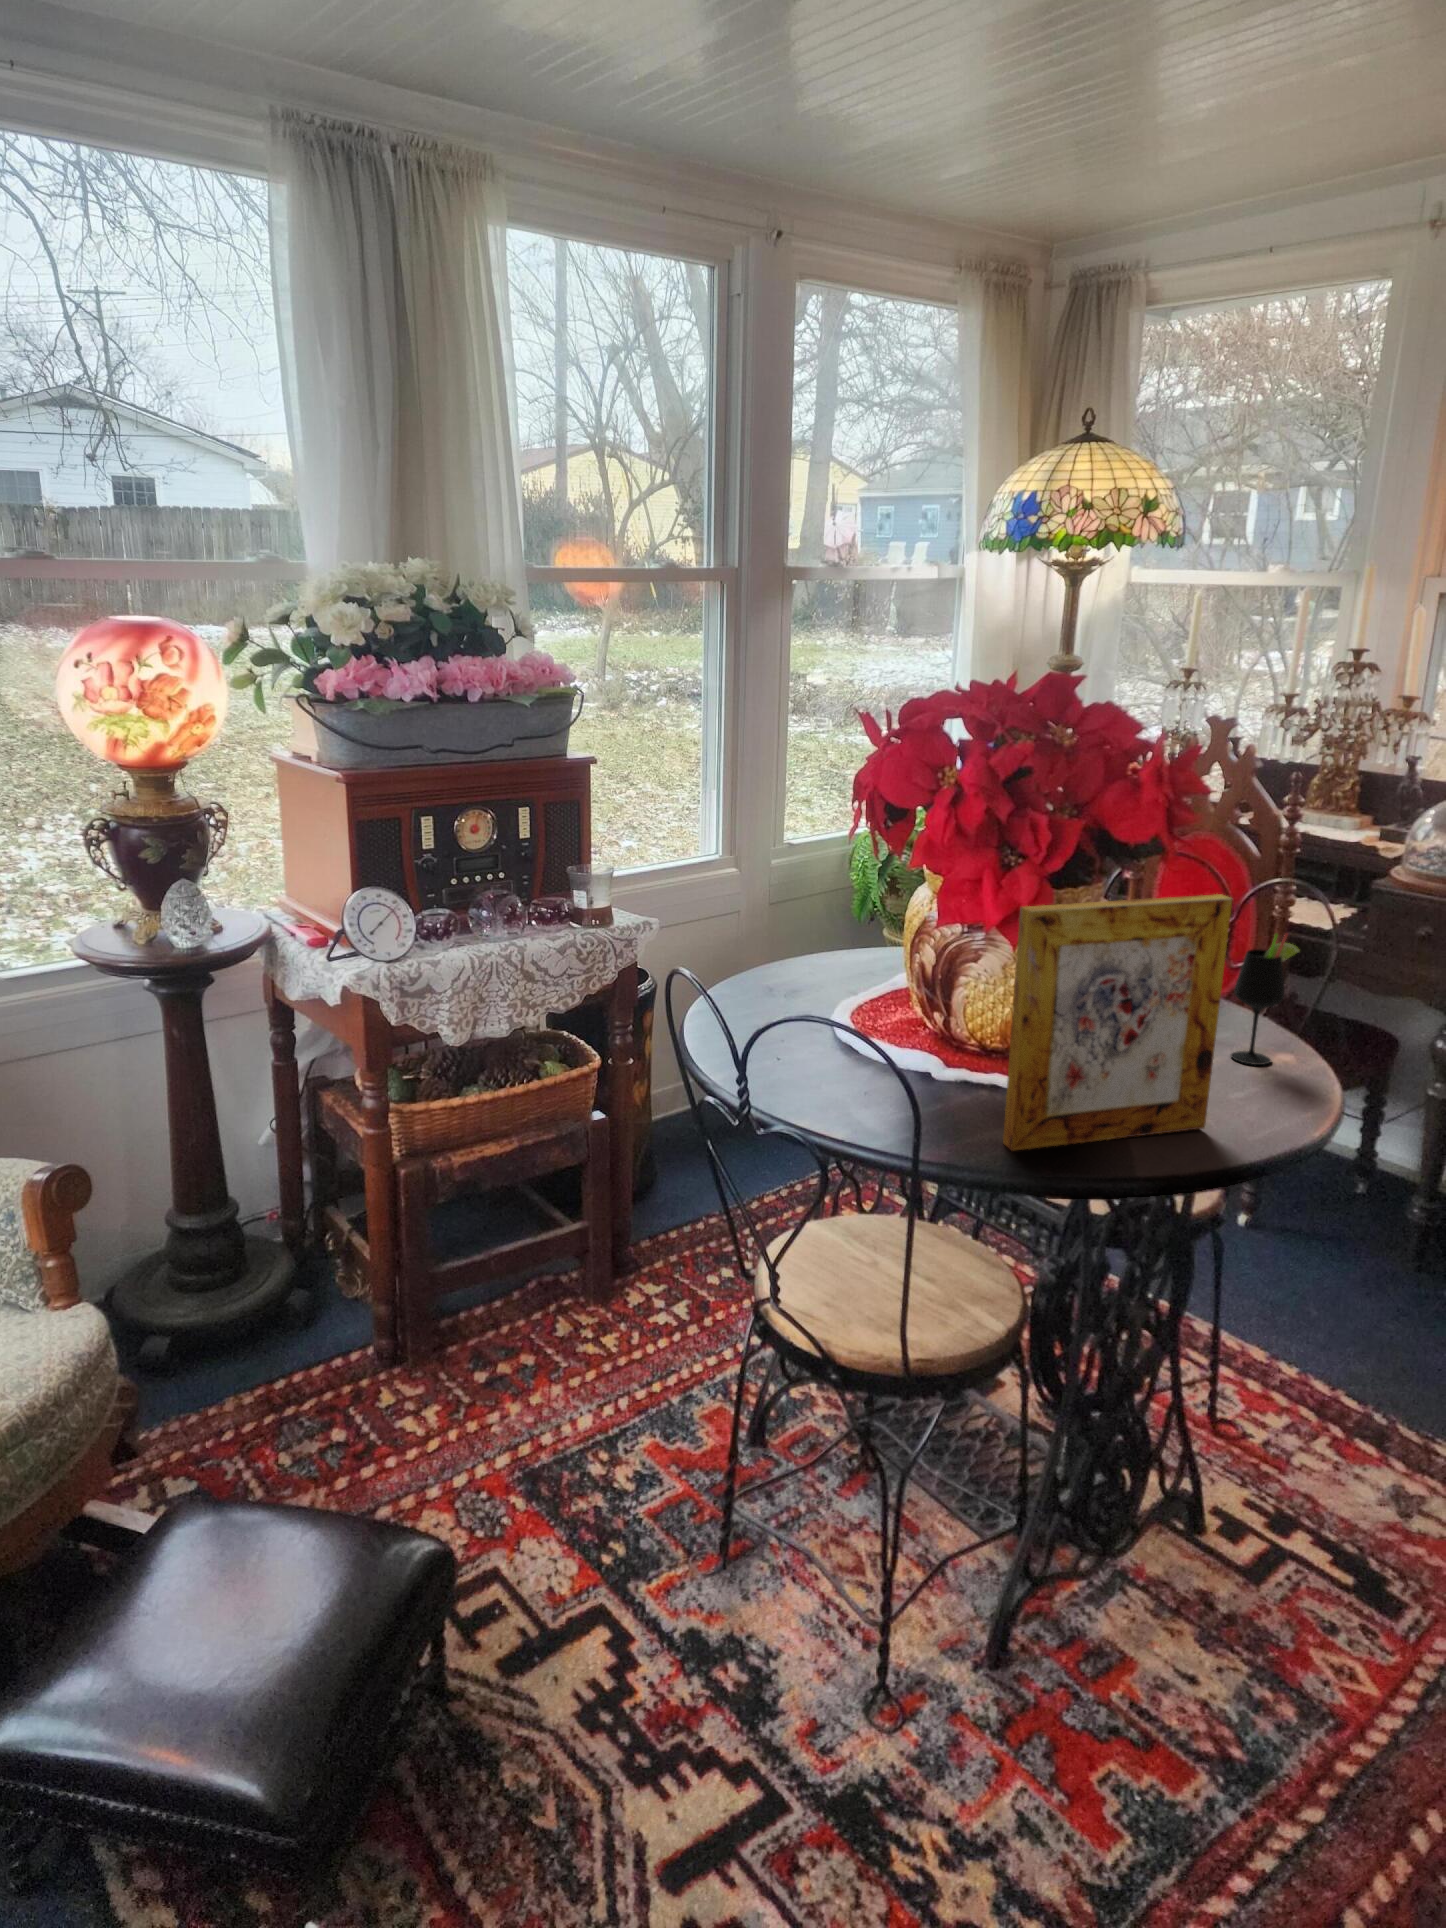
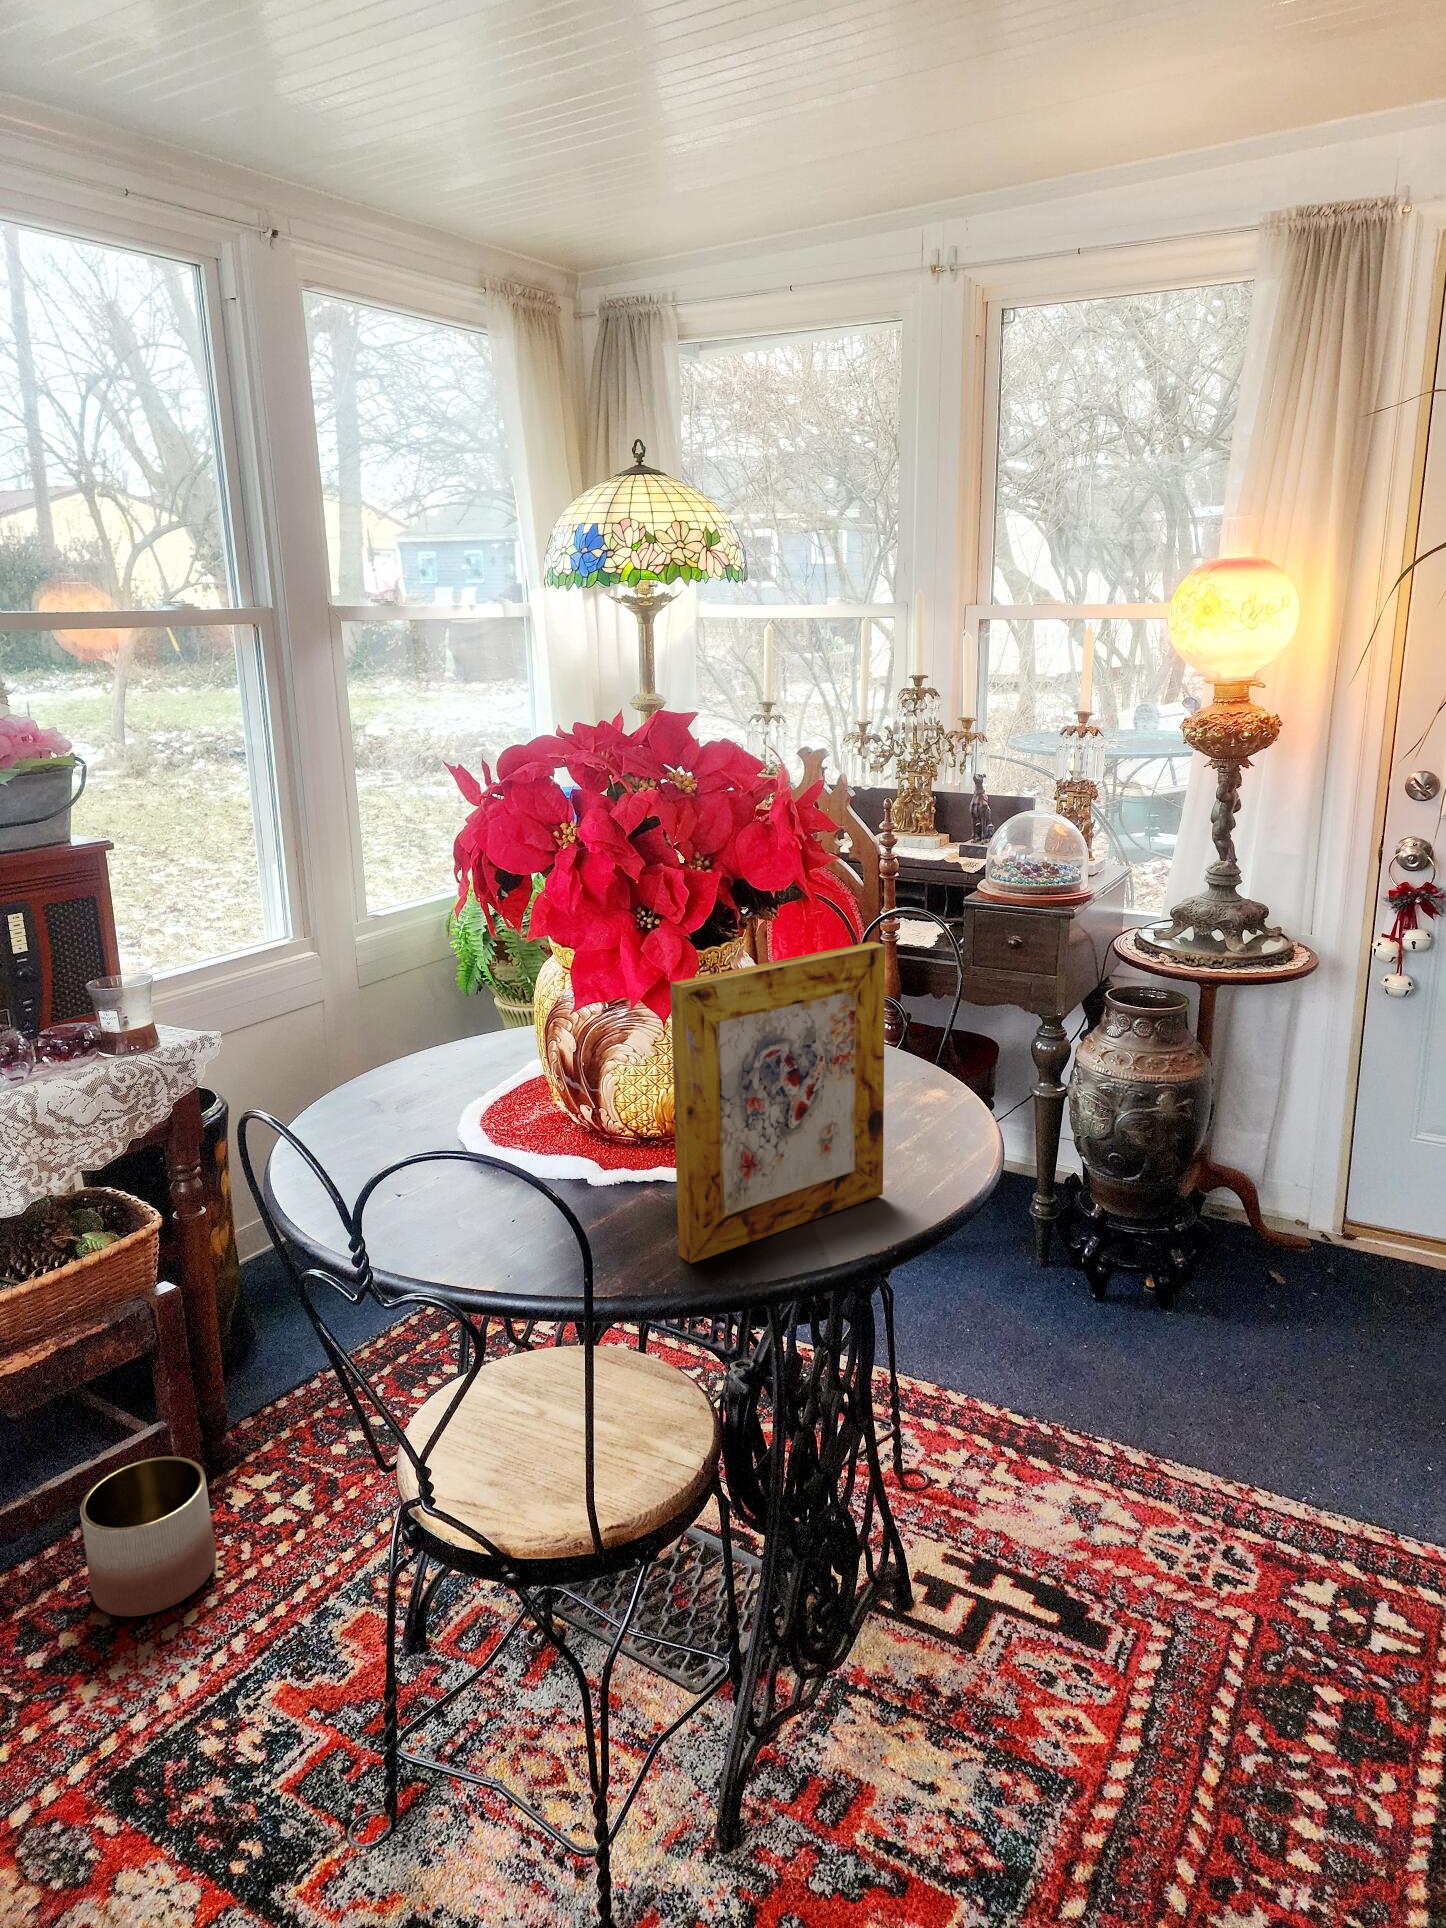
wine glass: present [1231,933,1299,1065] -> none [882,970,940,1110]
planter: none [522,1249,613,1364] -> present [80,1456,216,1616]

